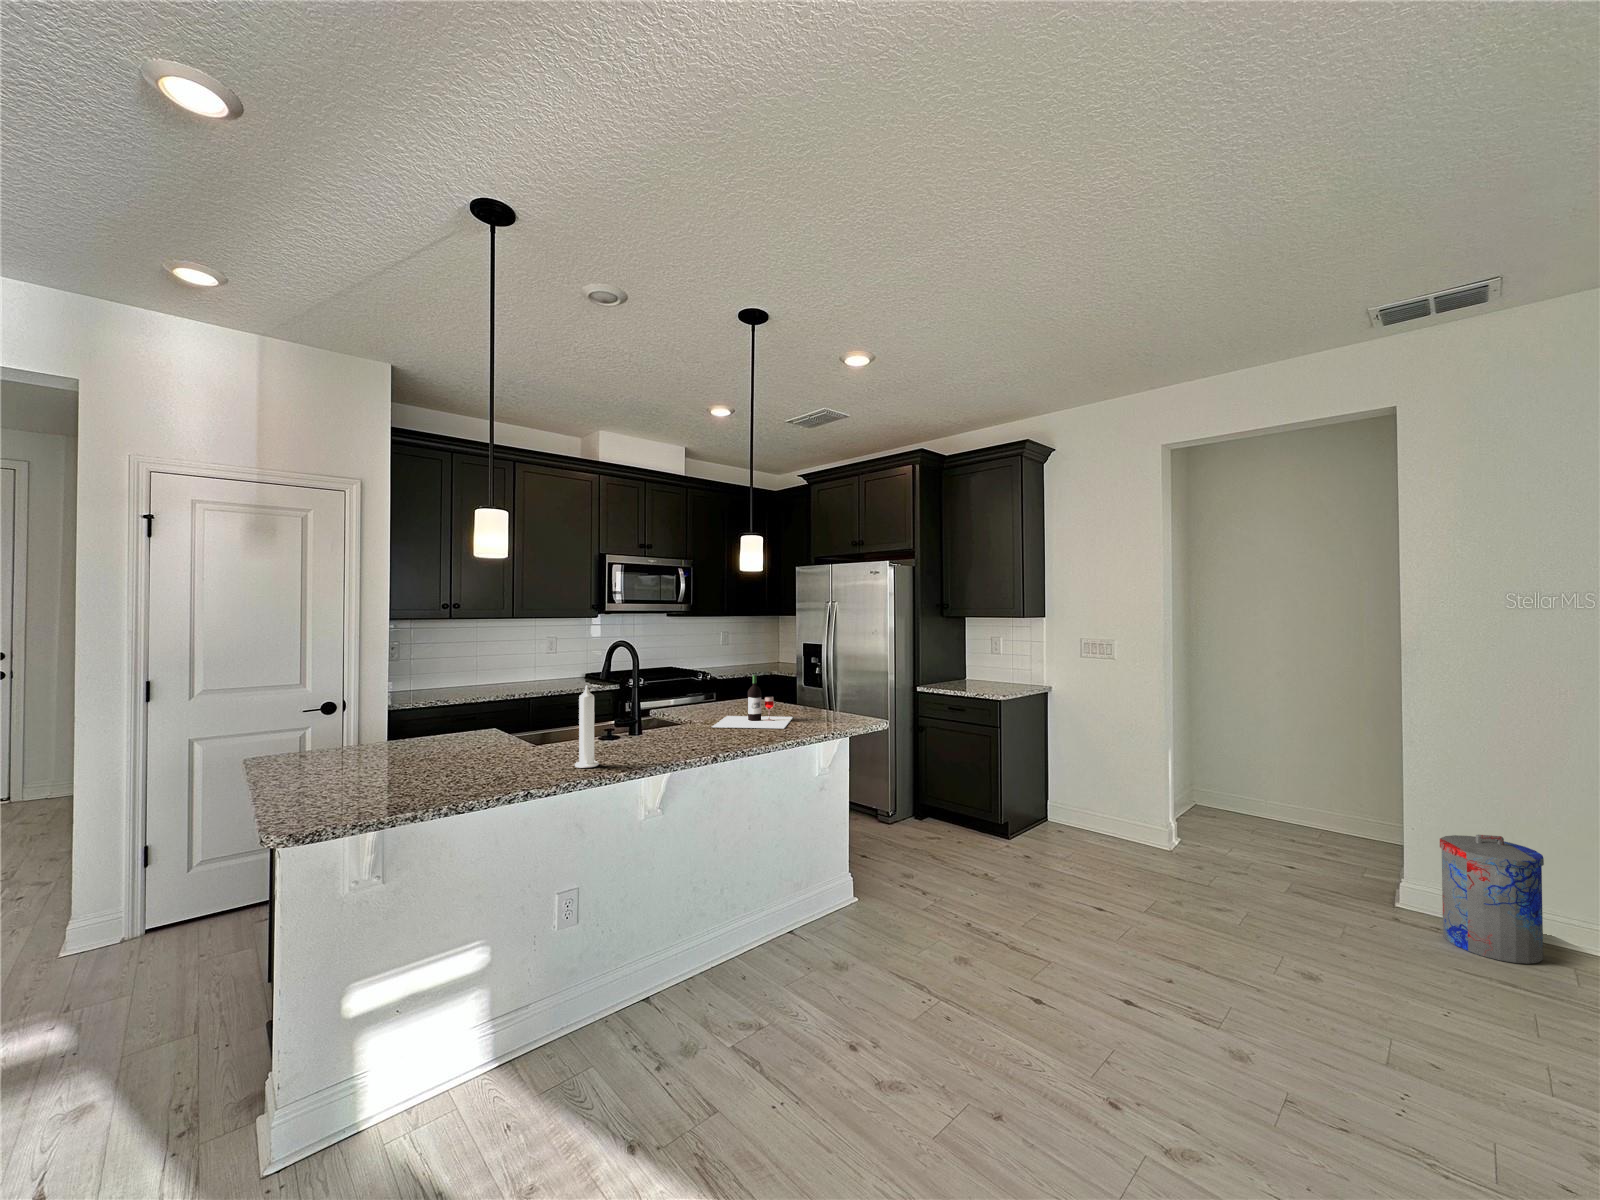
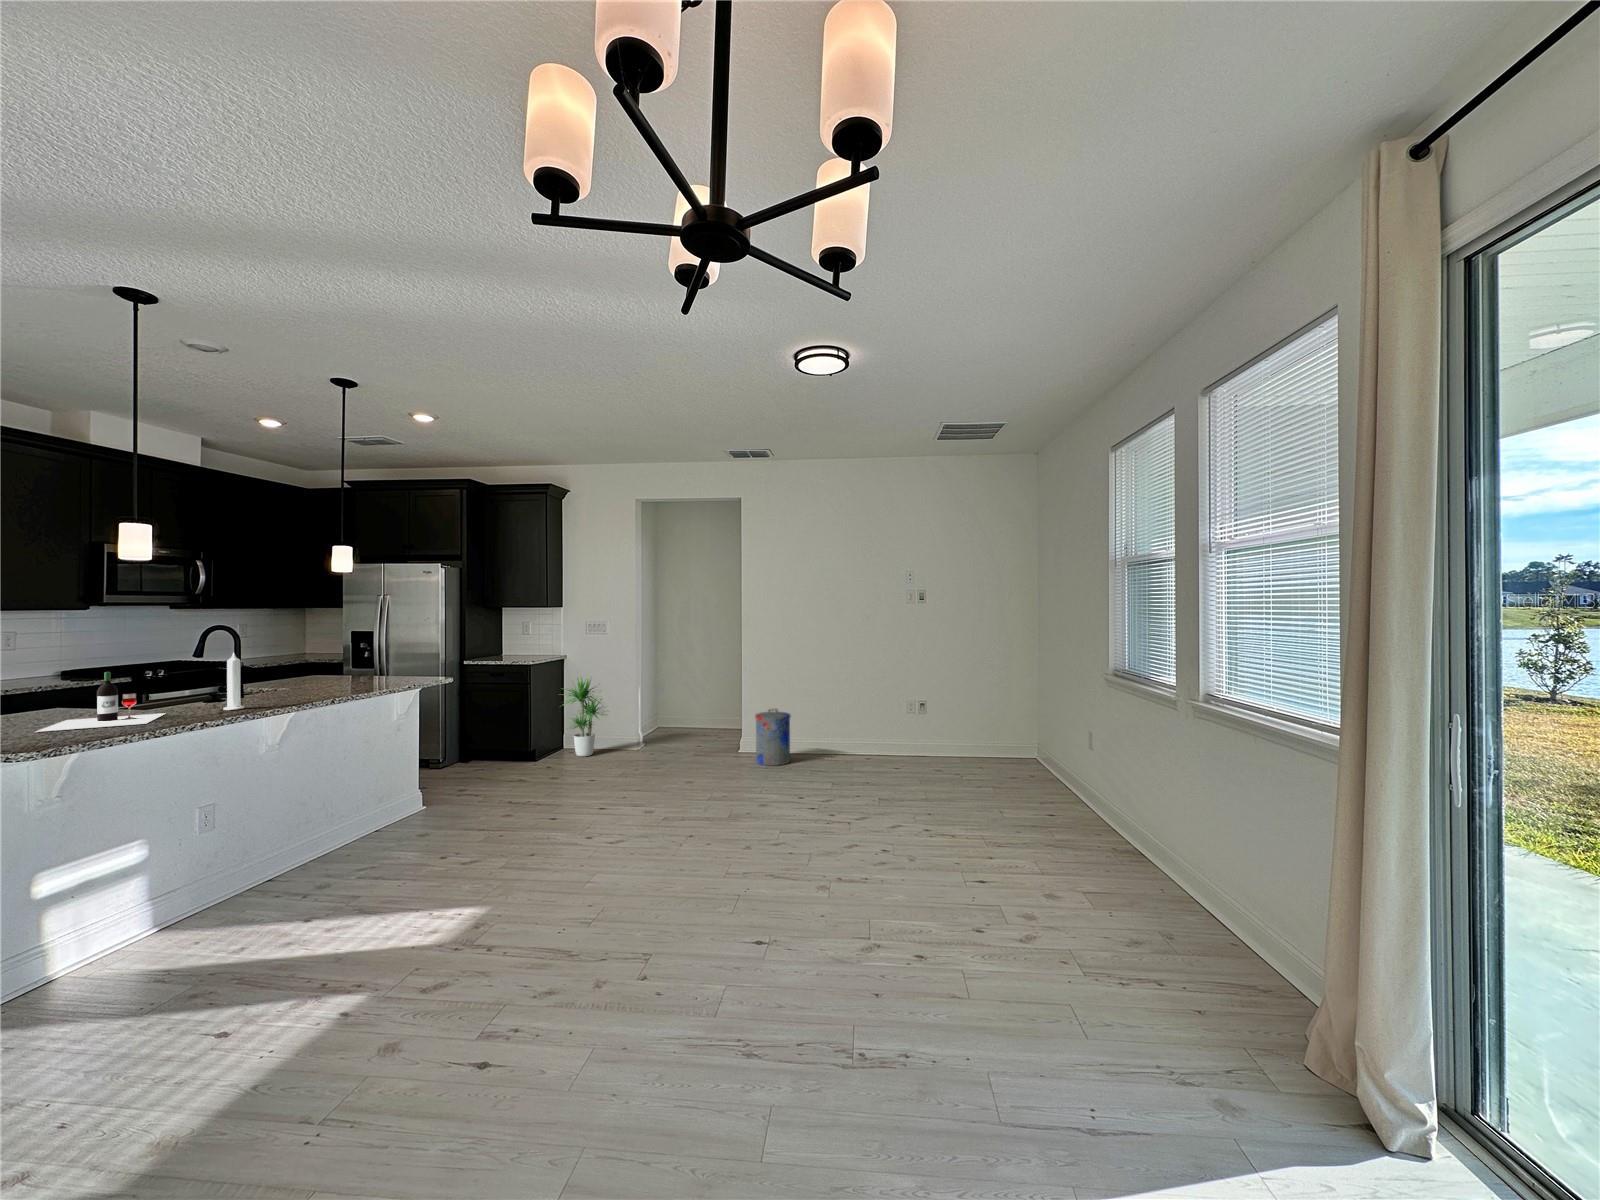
wine bottle: present [712,675,793,728] -> present [36,672,166,732]
potted plant: none [1041,719,1127,846] -> present [563,677,605,756]

